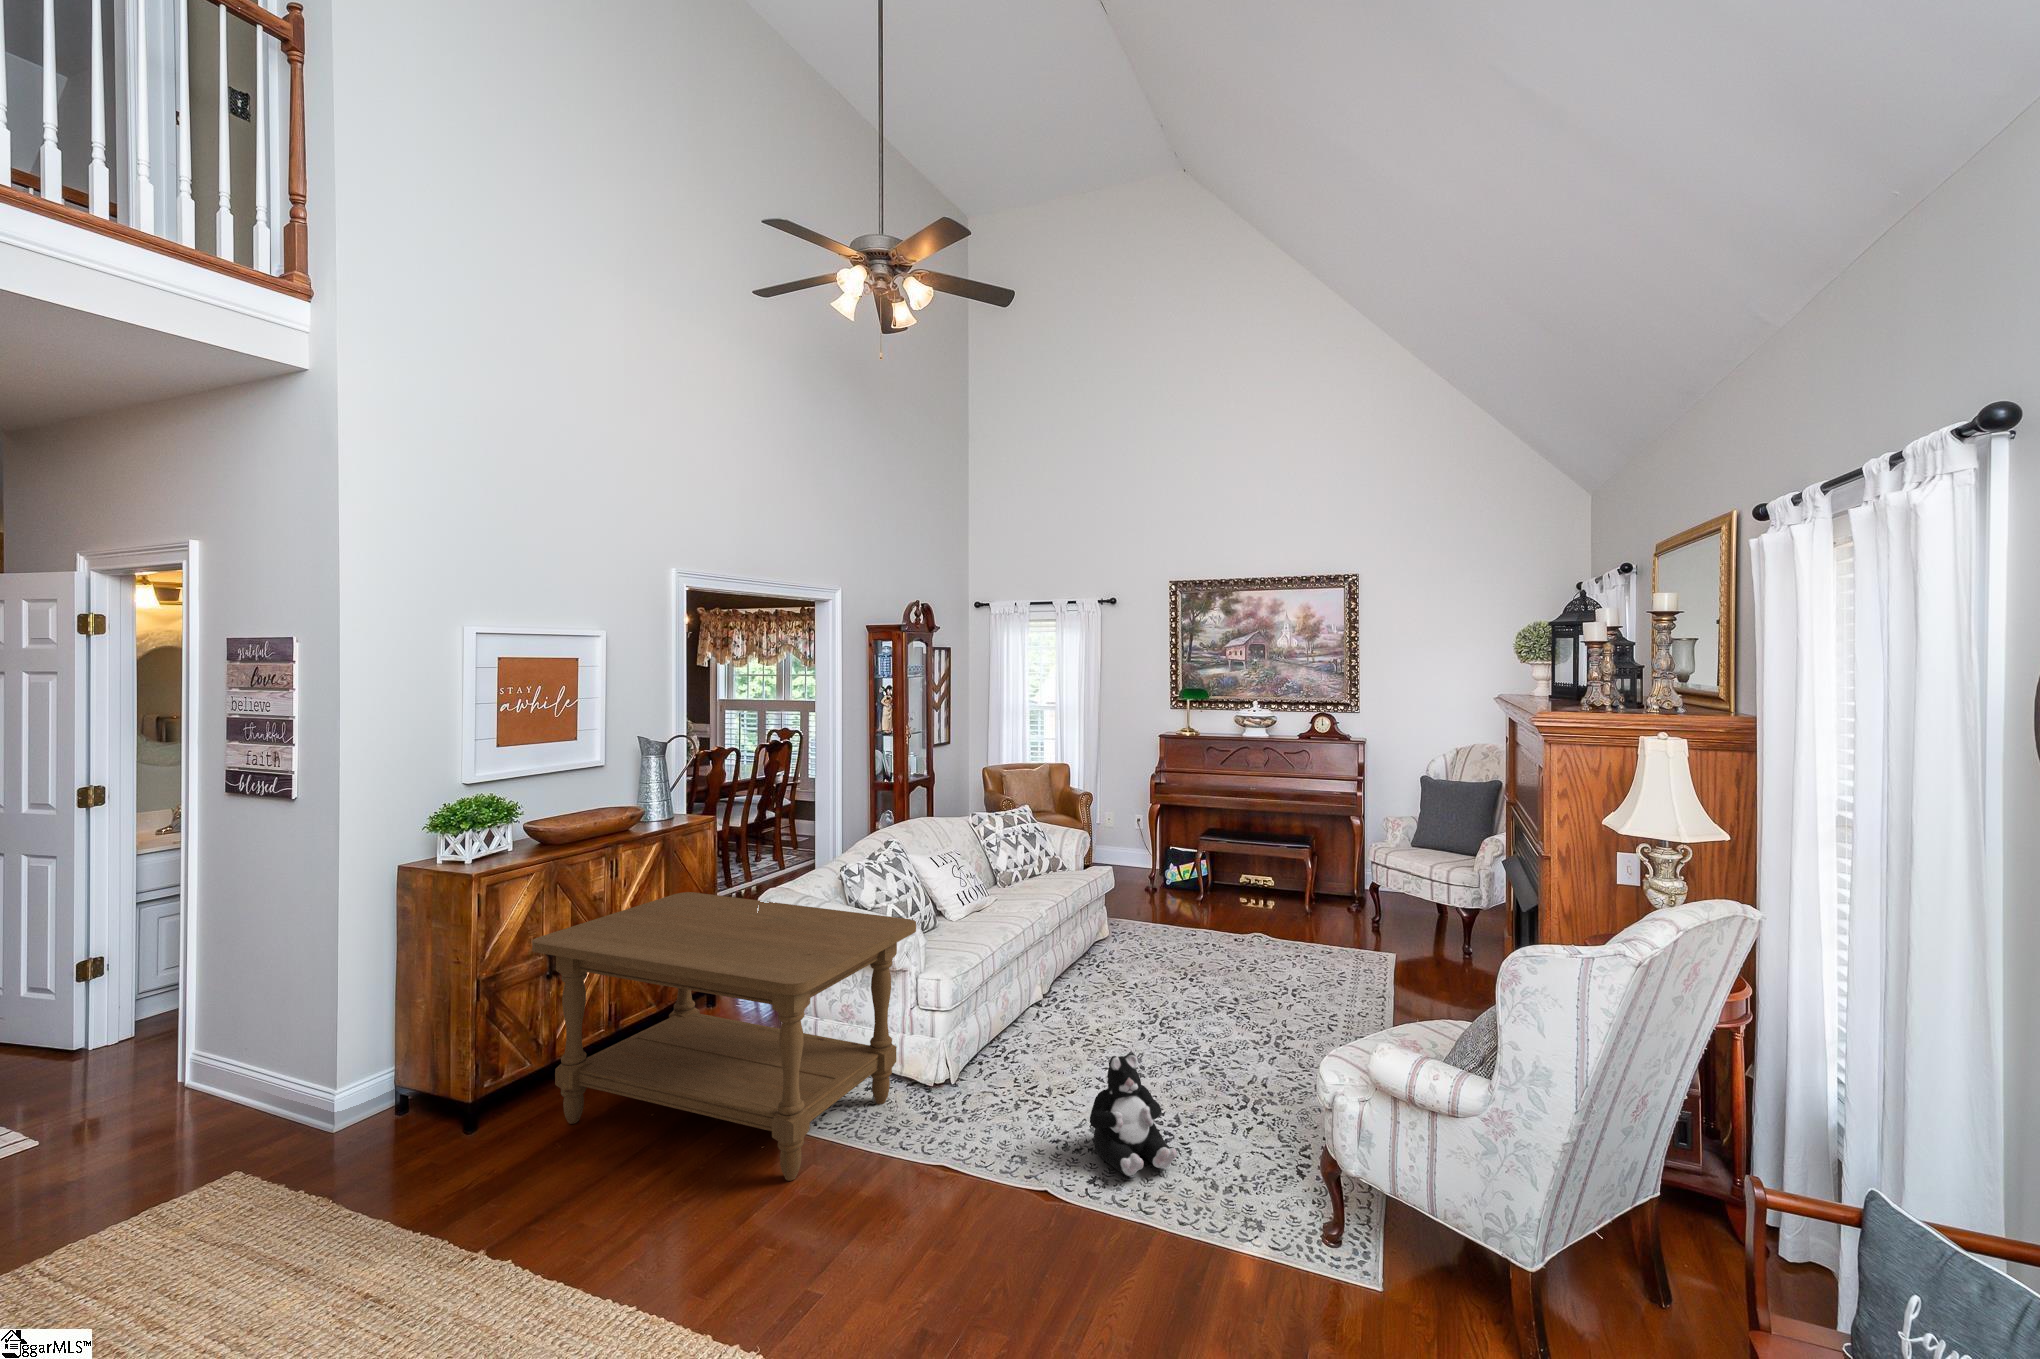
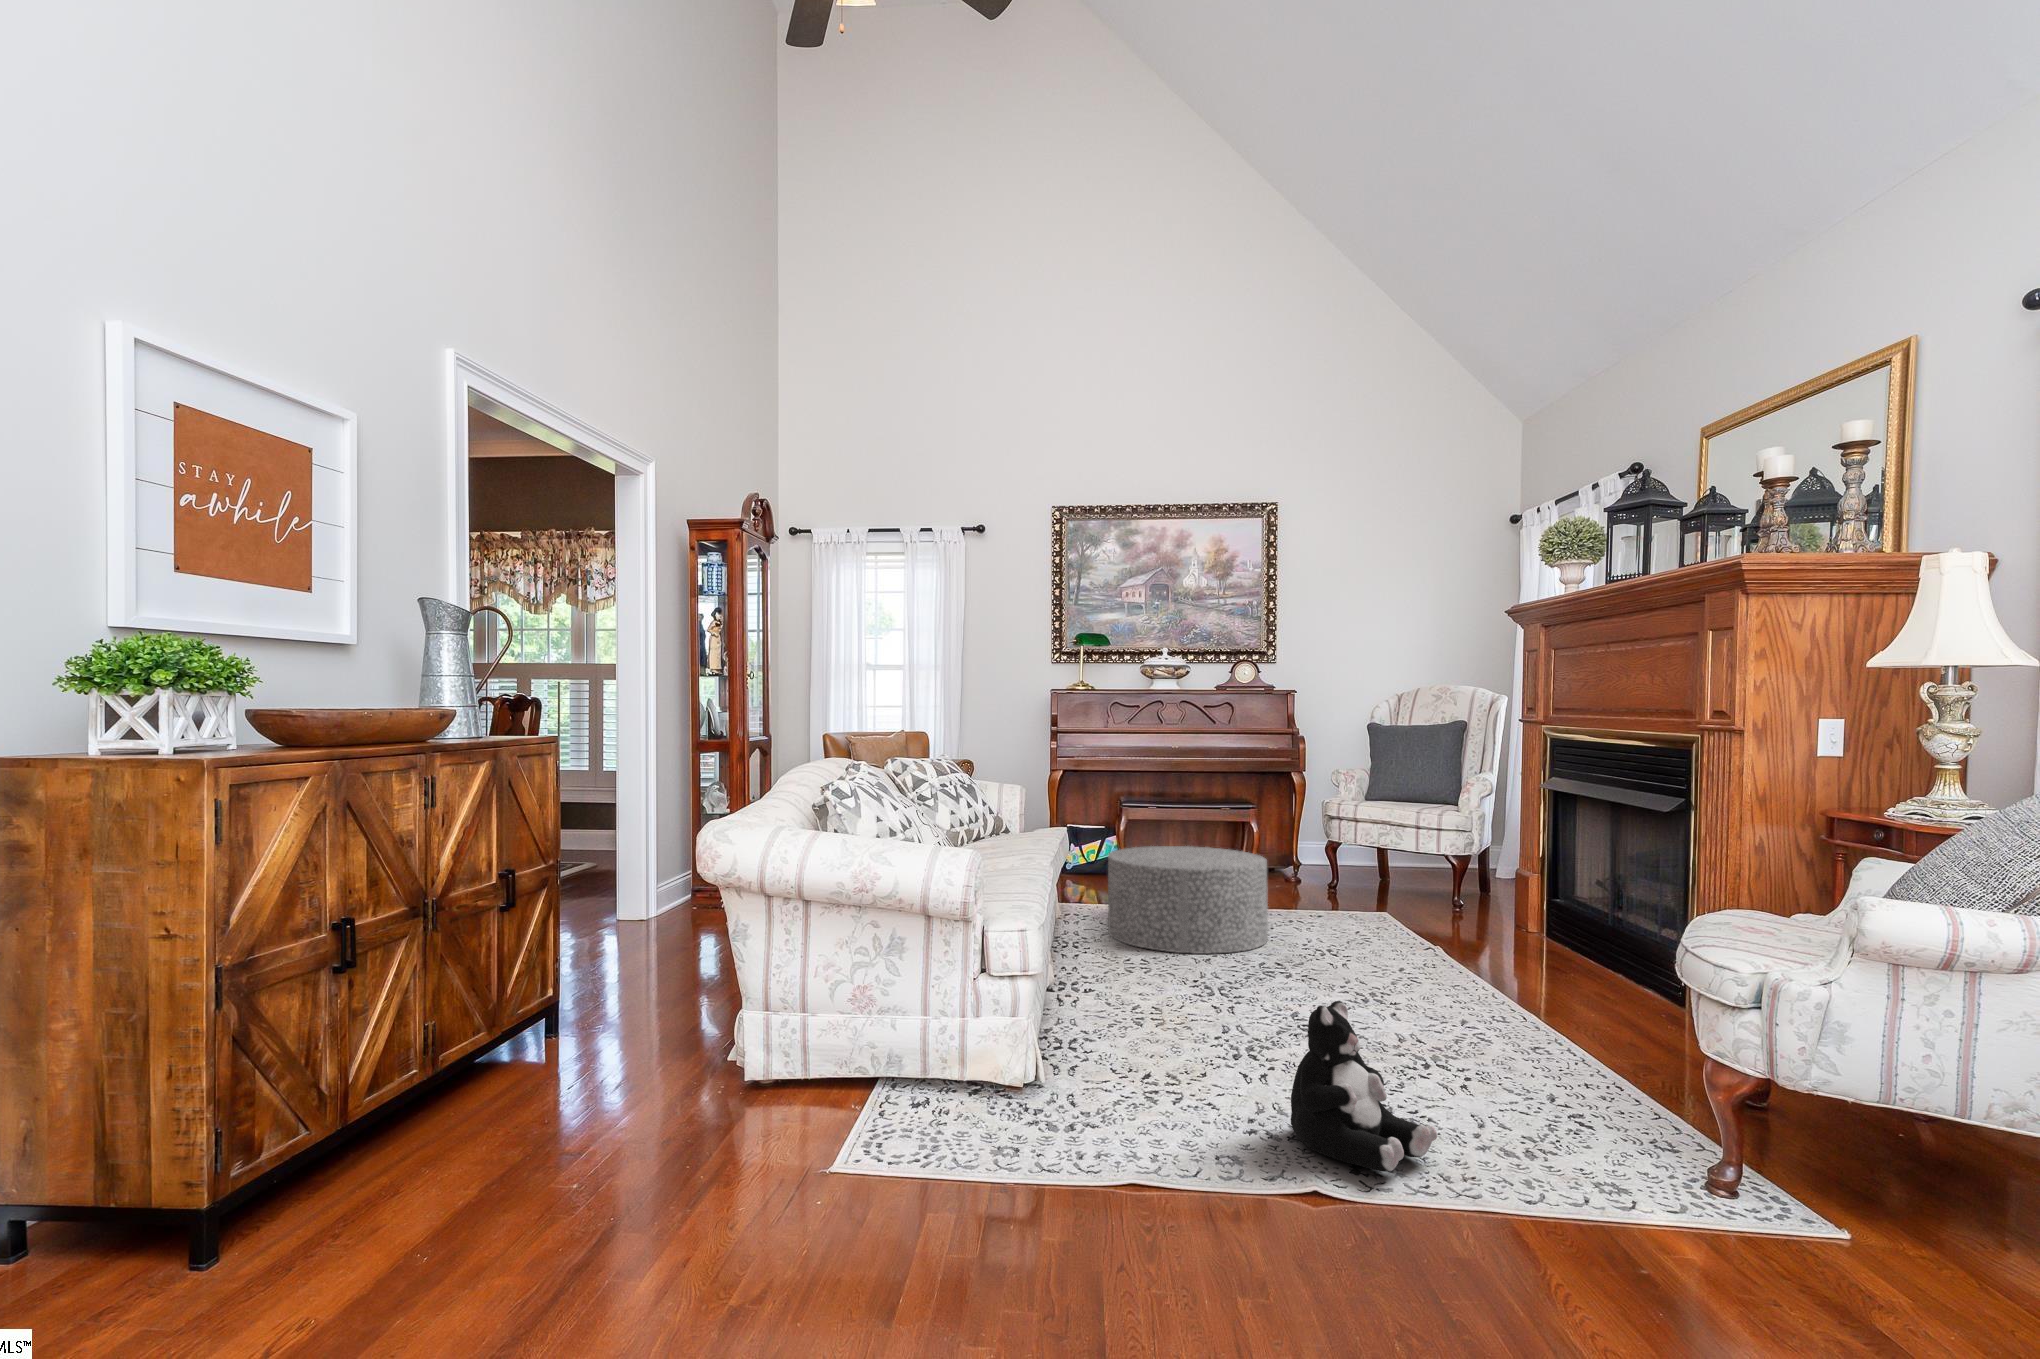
ottoman: none [1143,881,1268,978] -> present [1108,846,1268,954]
coffee table: present [532,892,916,1181] -> none [343,835,981,1253]

